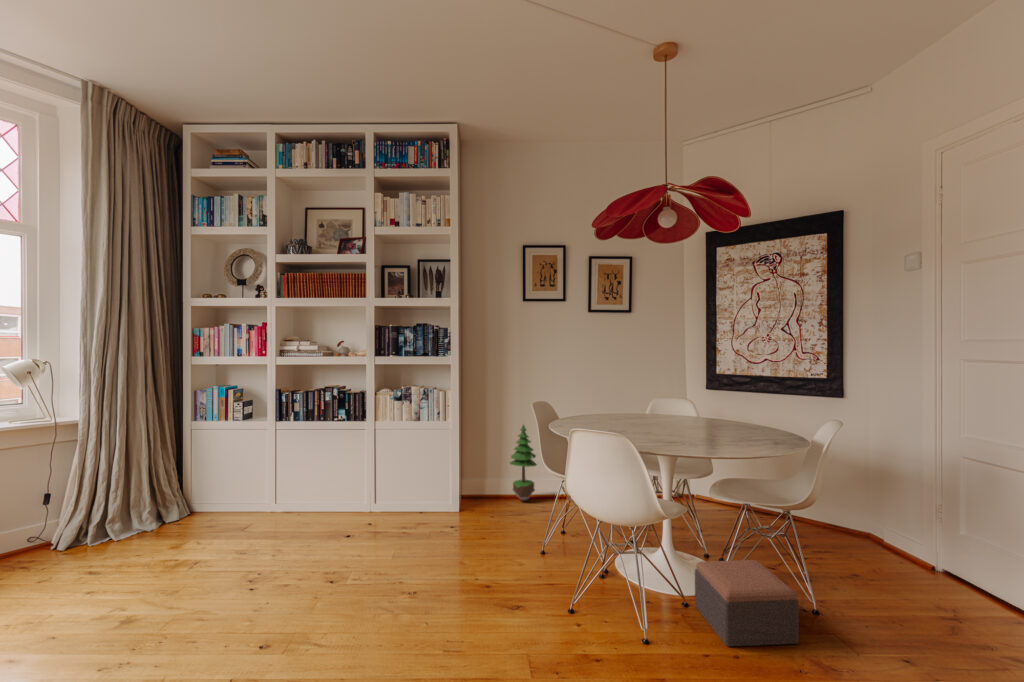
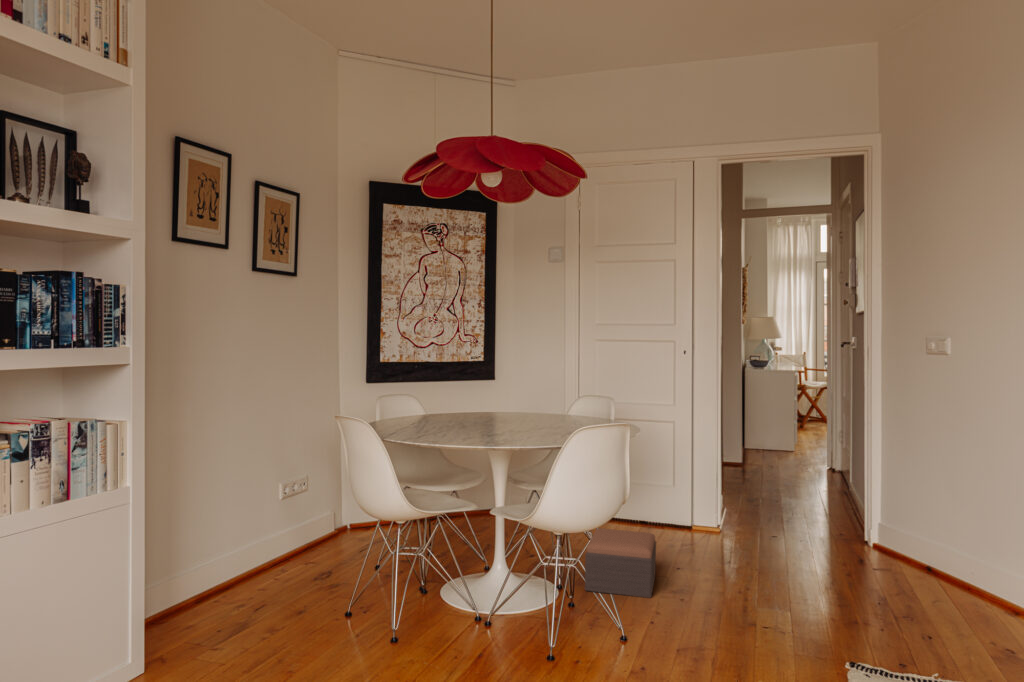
potted tree: present [510,425,537,501] -> none [166,468,222,611]

